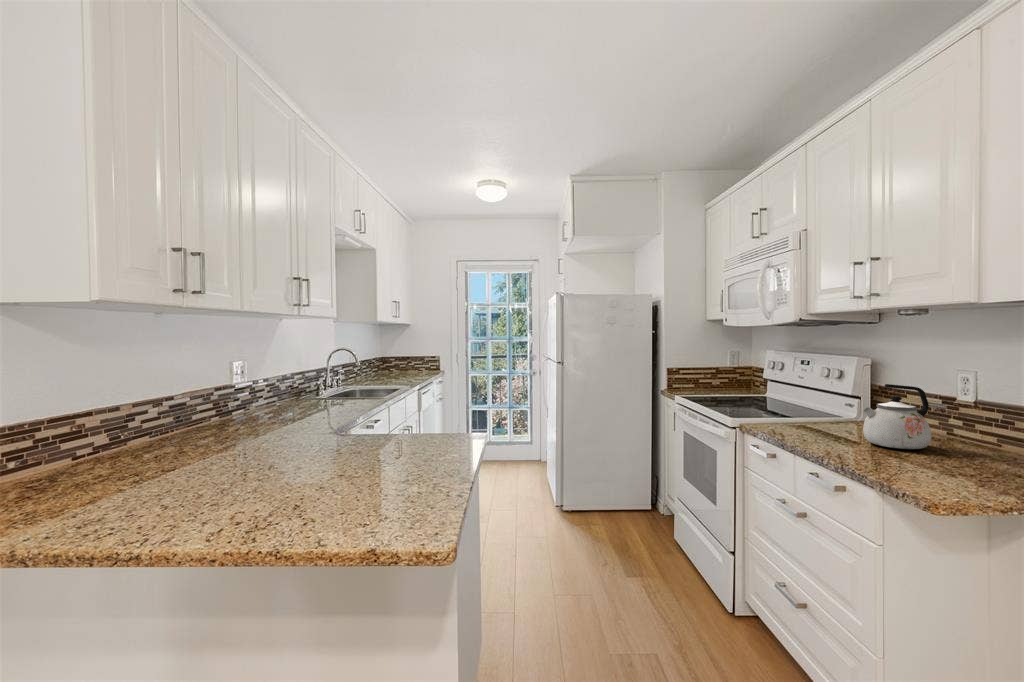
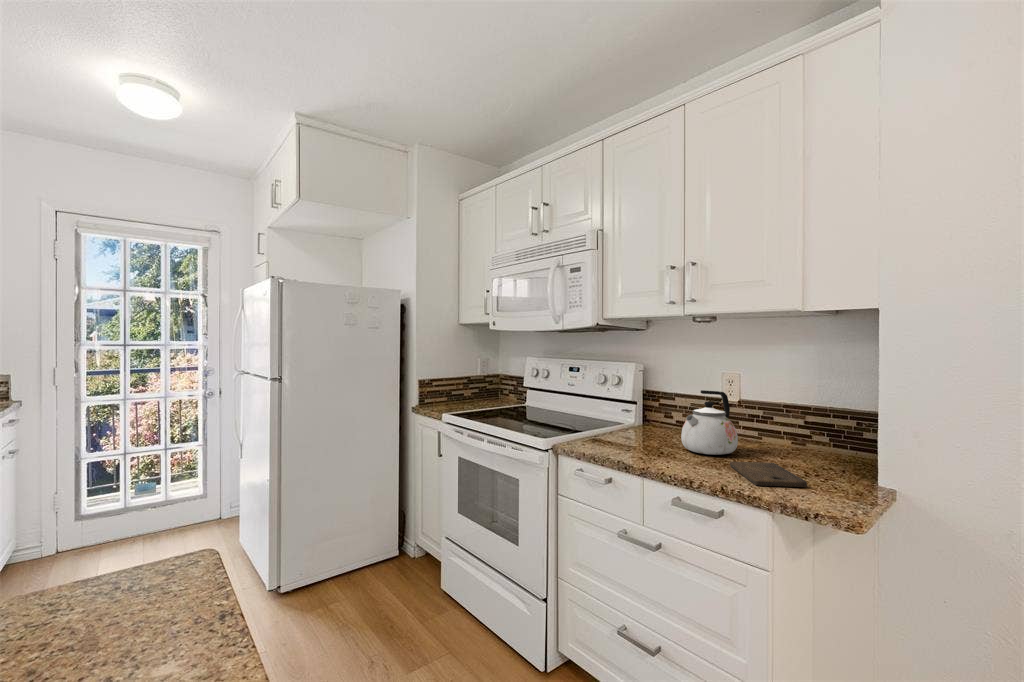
cutting board: none [879,452,945,479] -> present [730,462,807,487]

